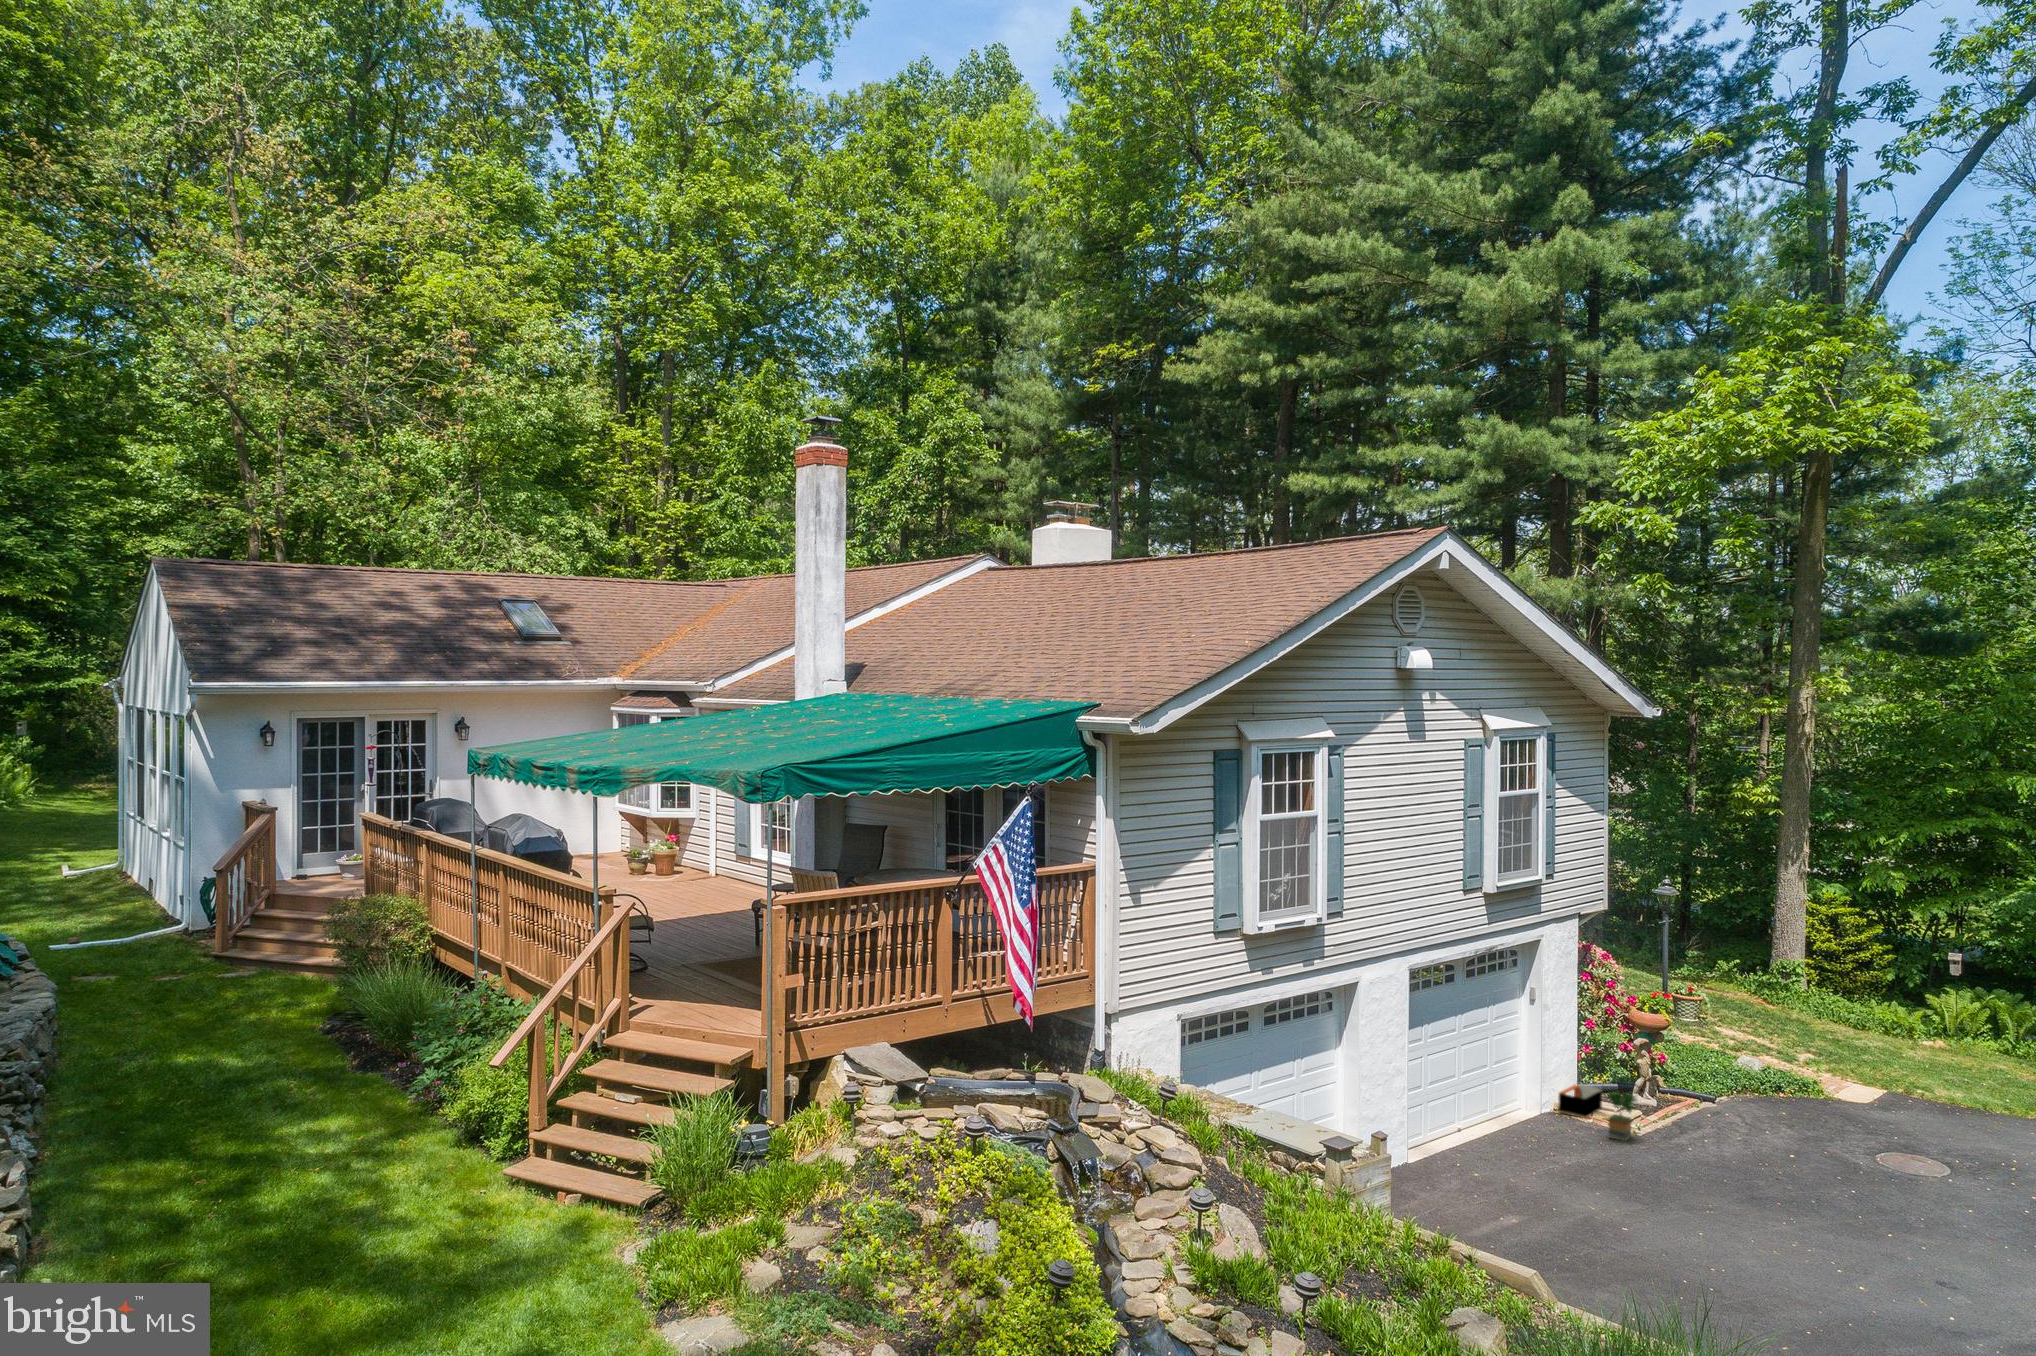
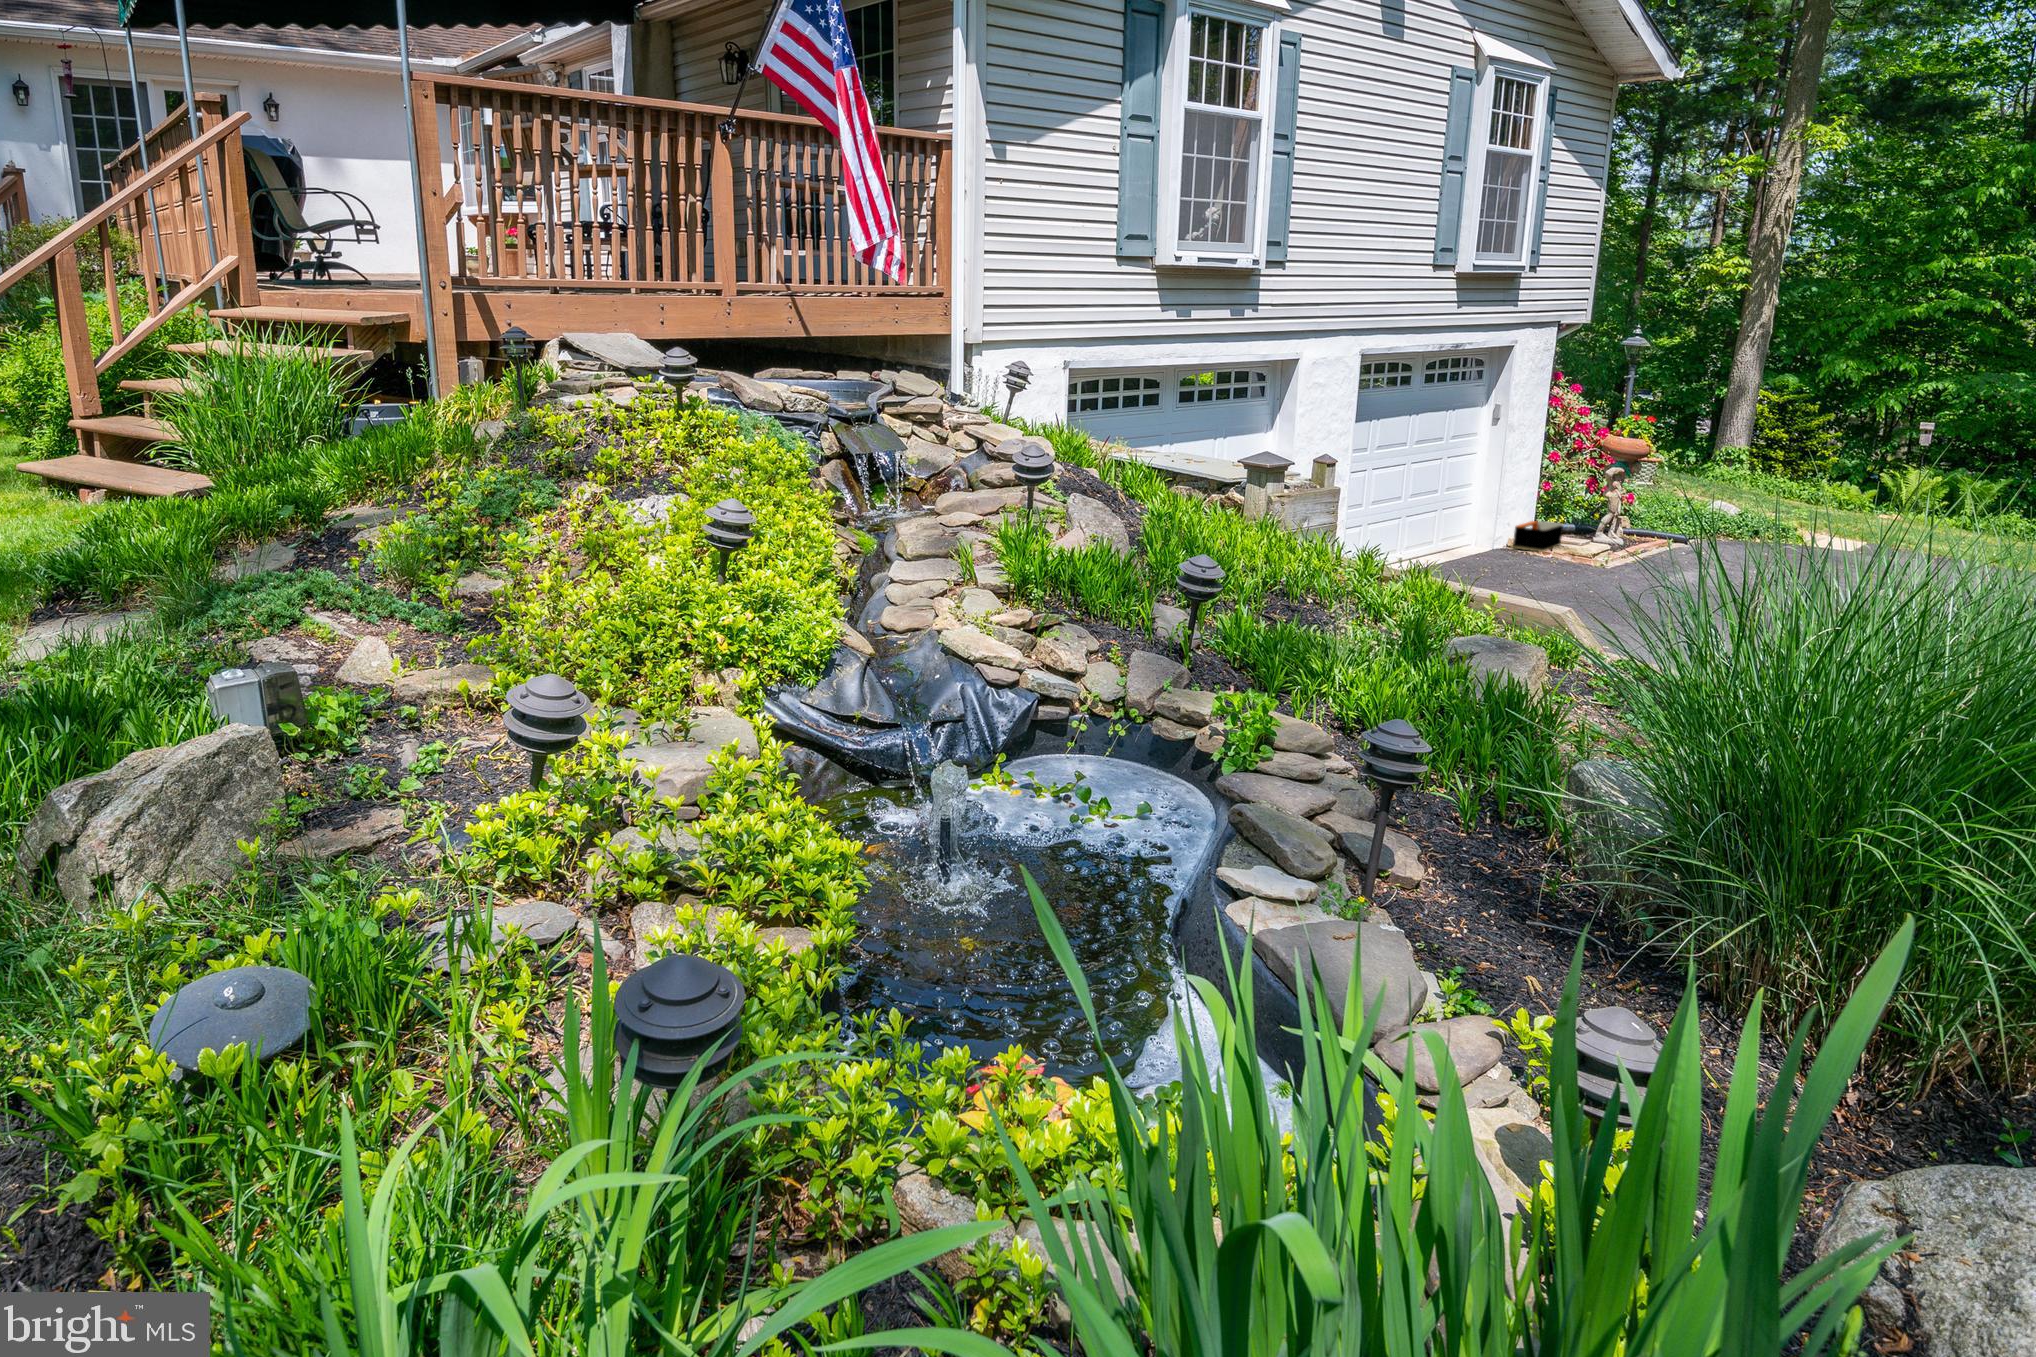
potted tree: present [1607,1091,1637,1141] -> none [1569,512,1608,566]

